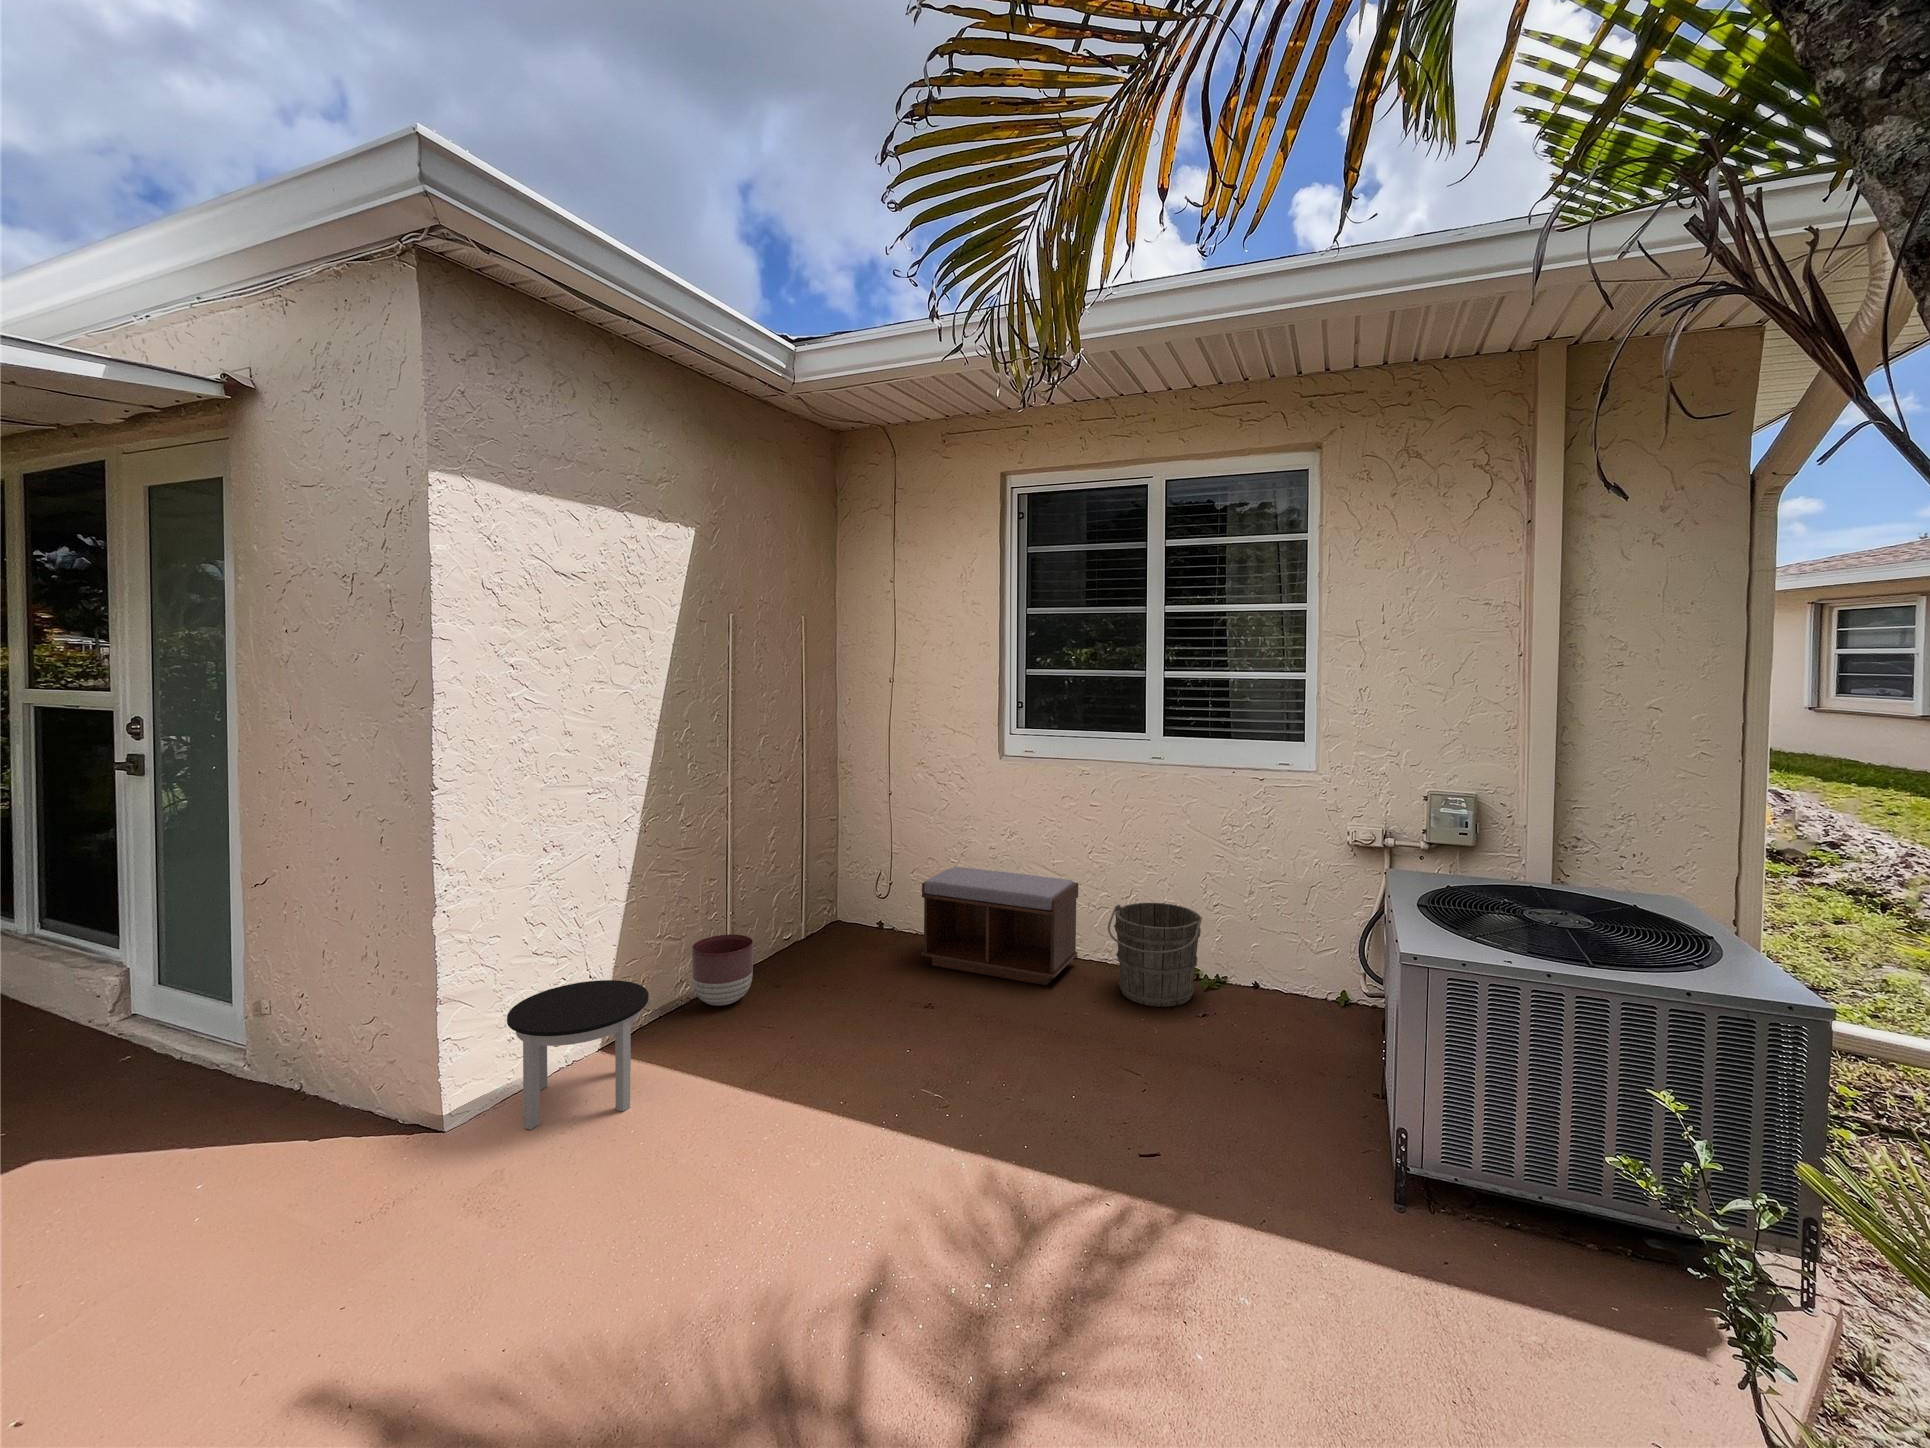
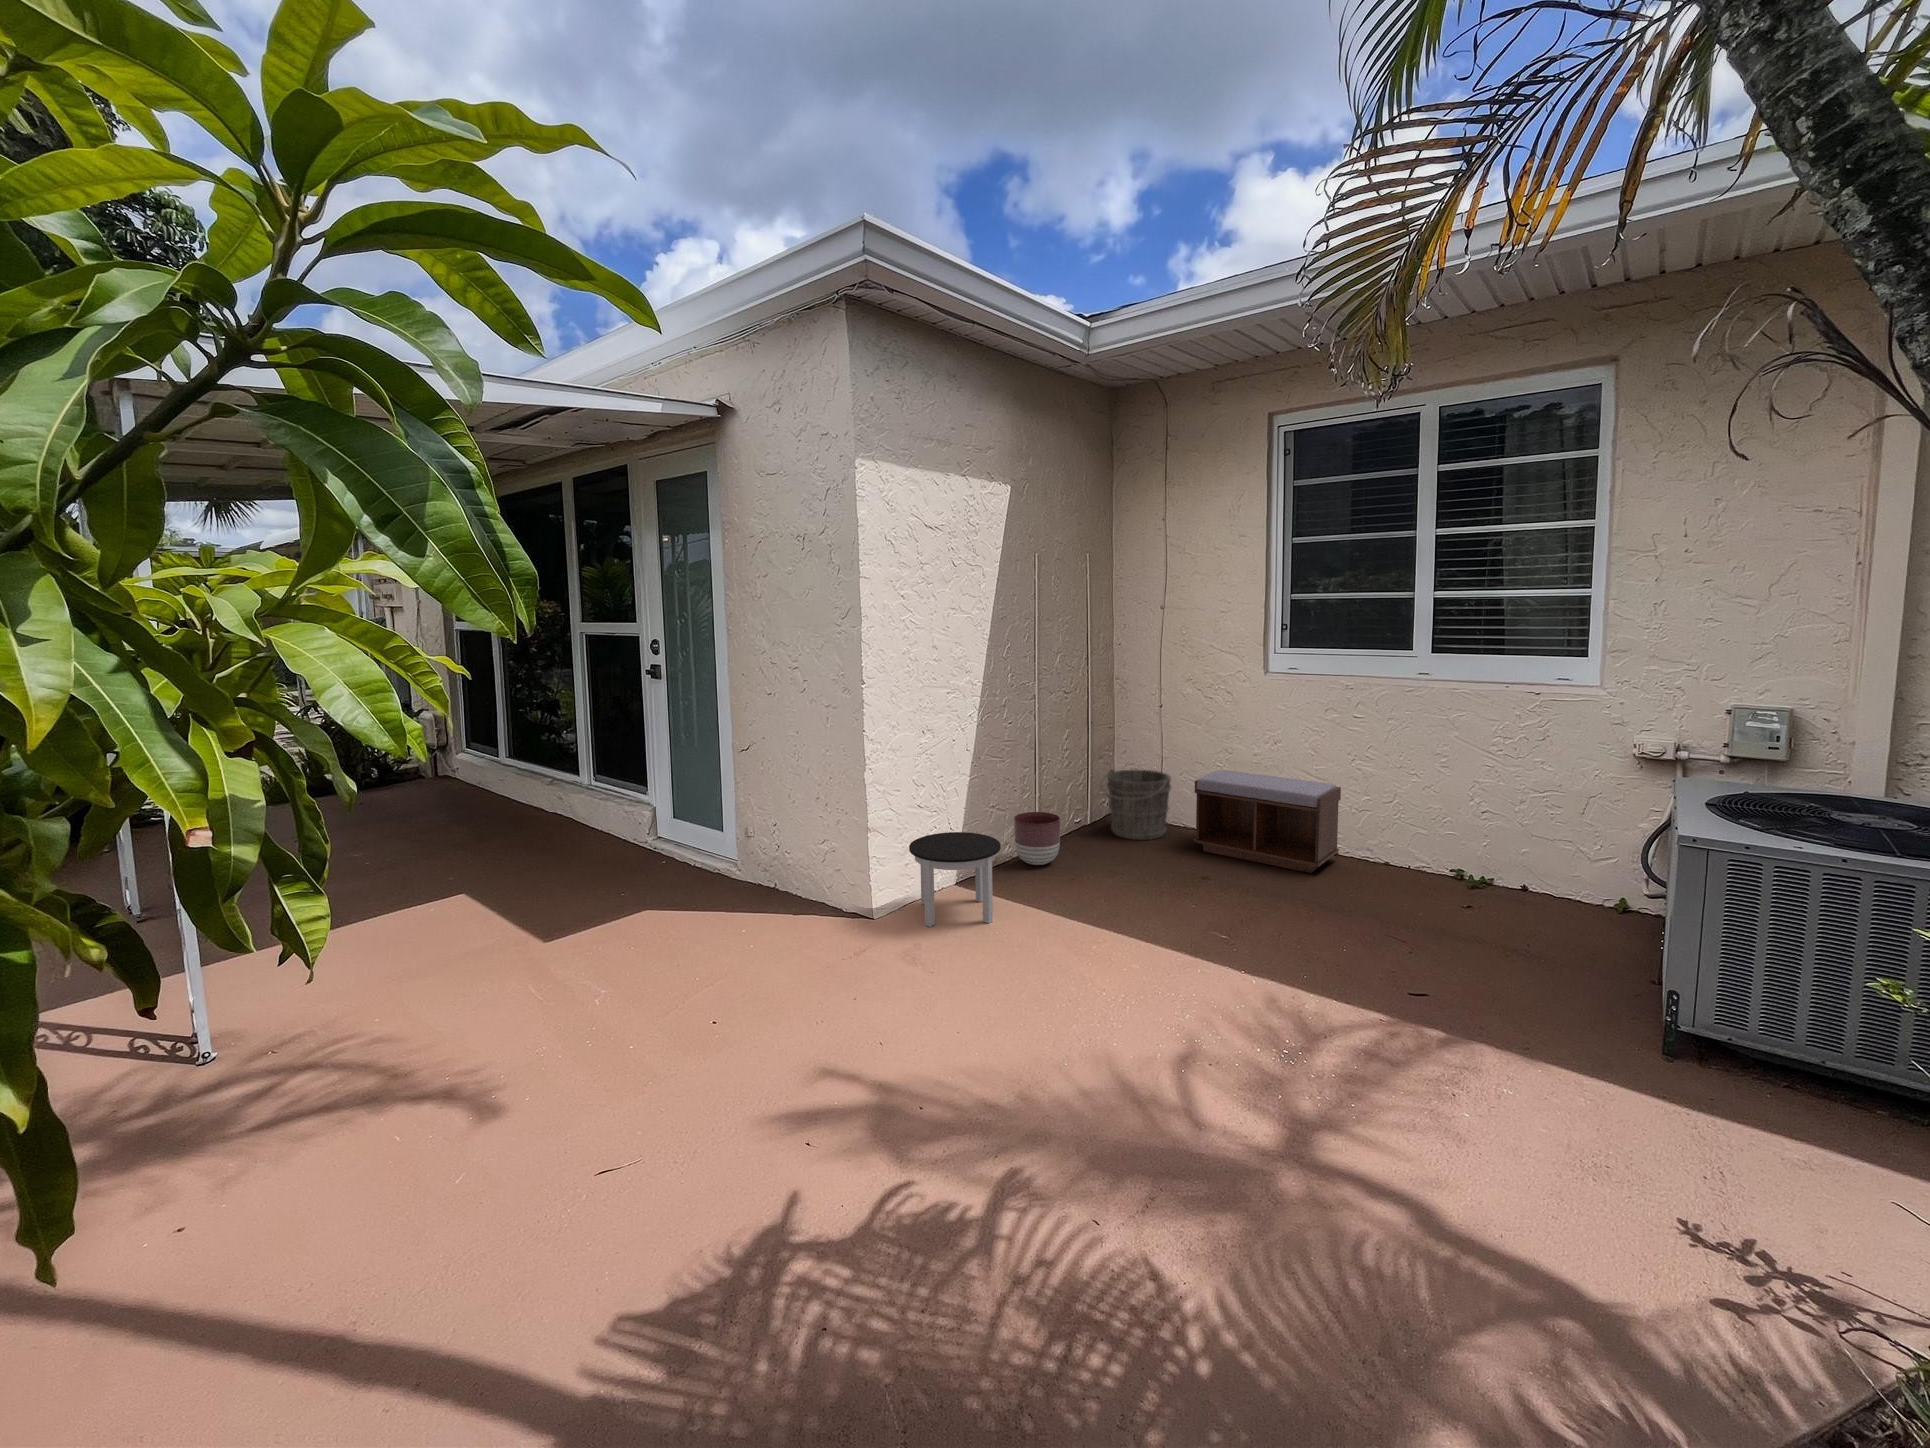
bucket: present [1108,903,1202,1007] -> present [1101,769,1171,840]

